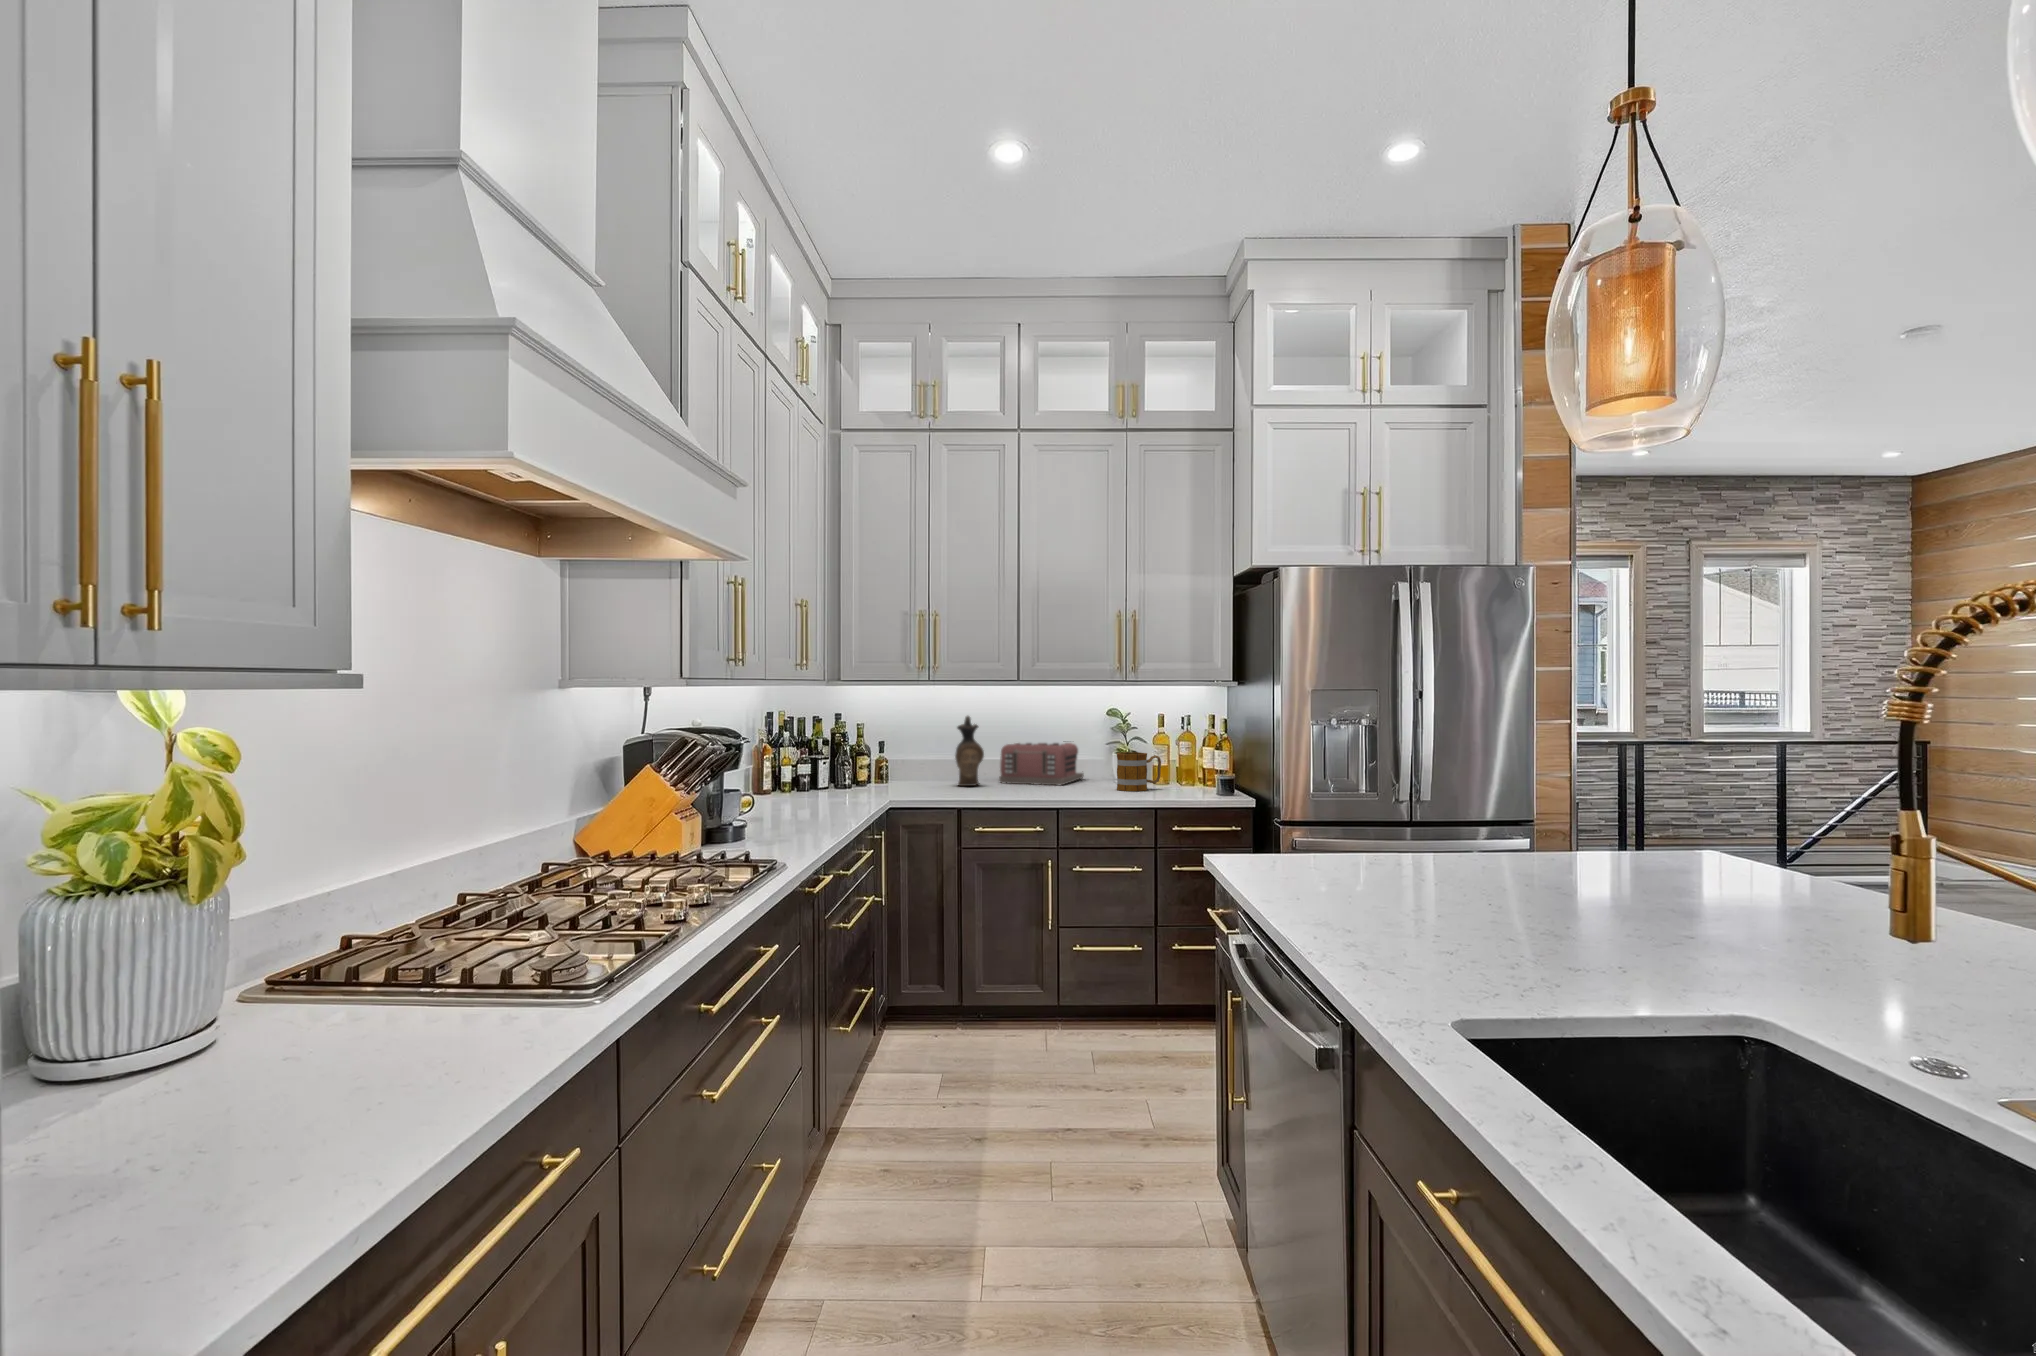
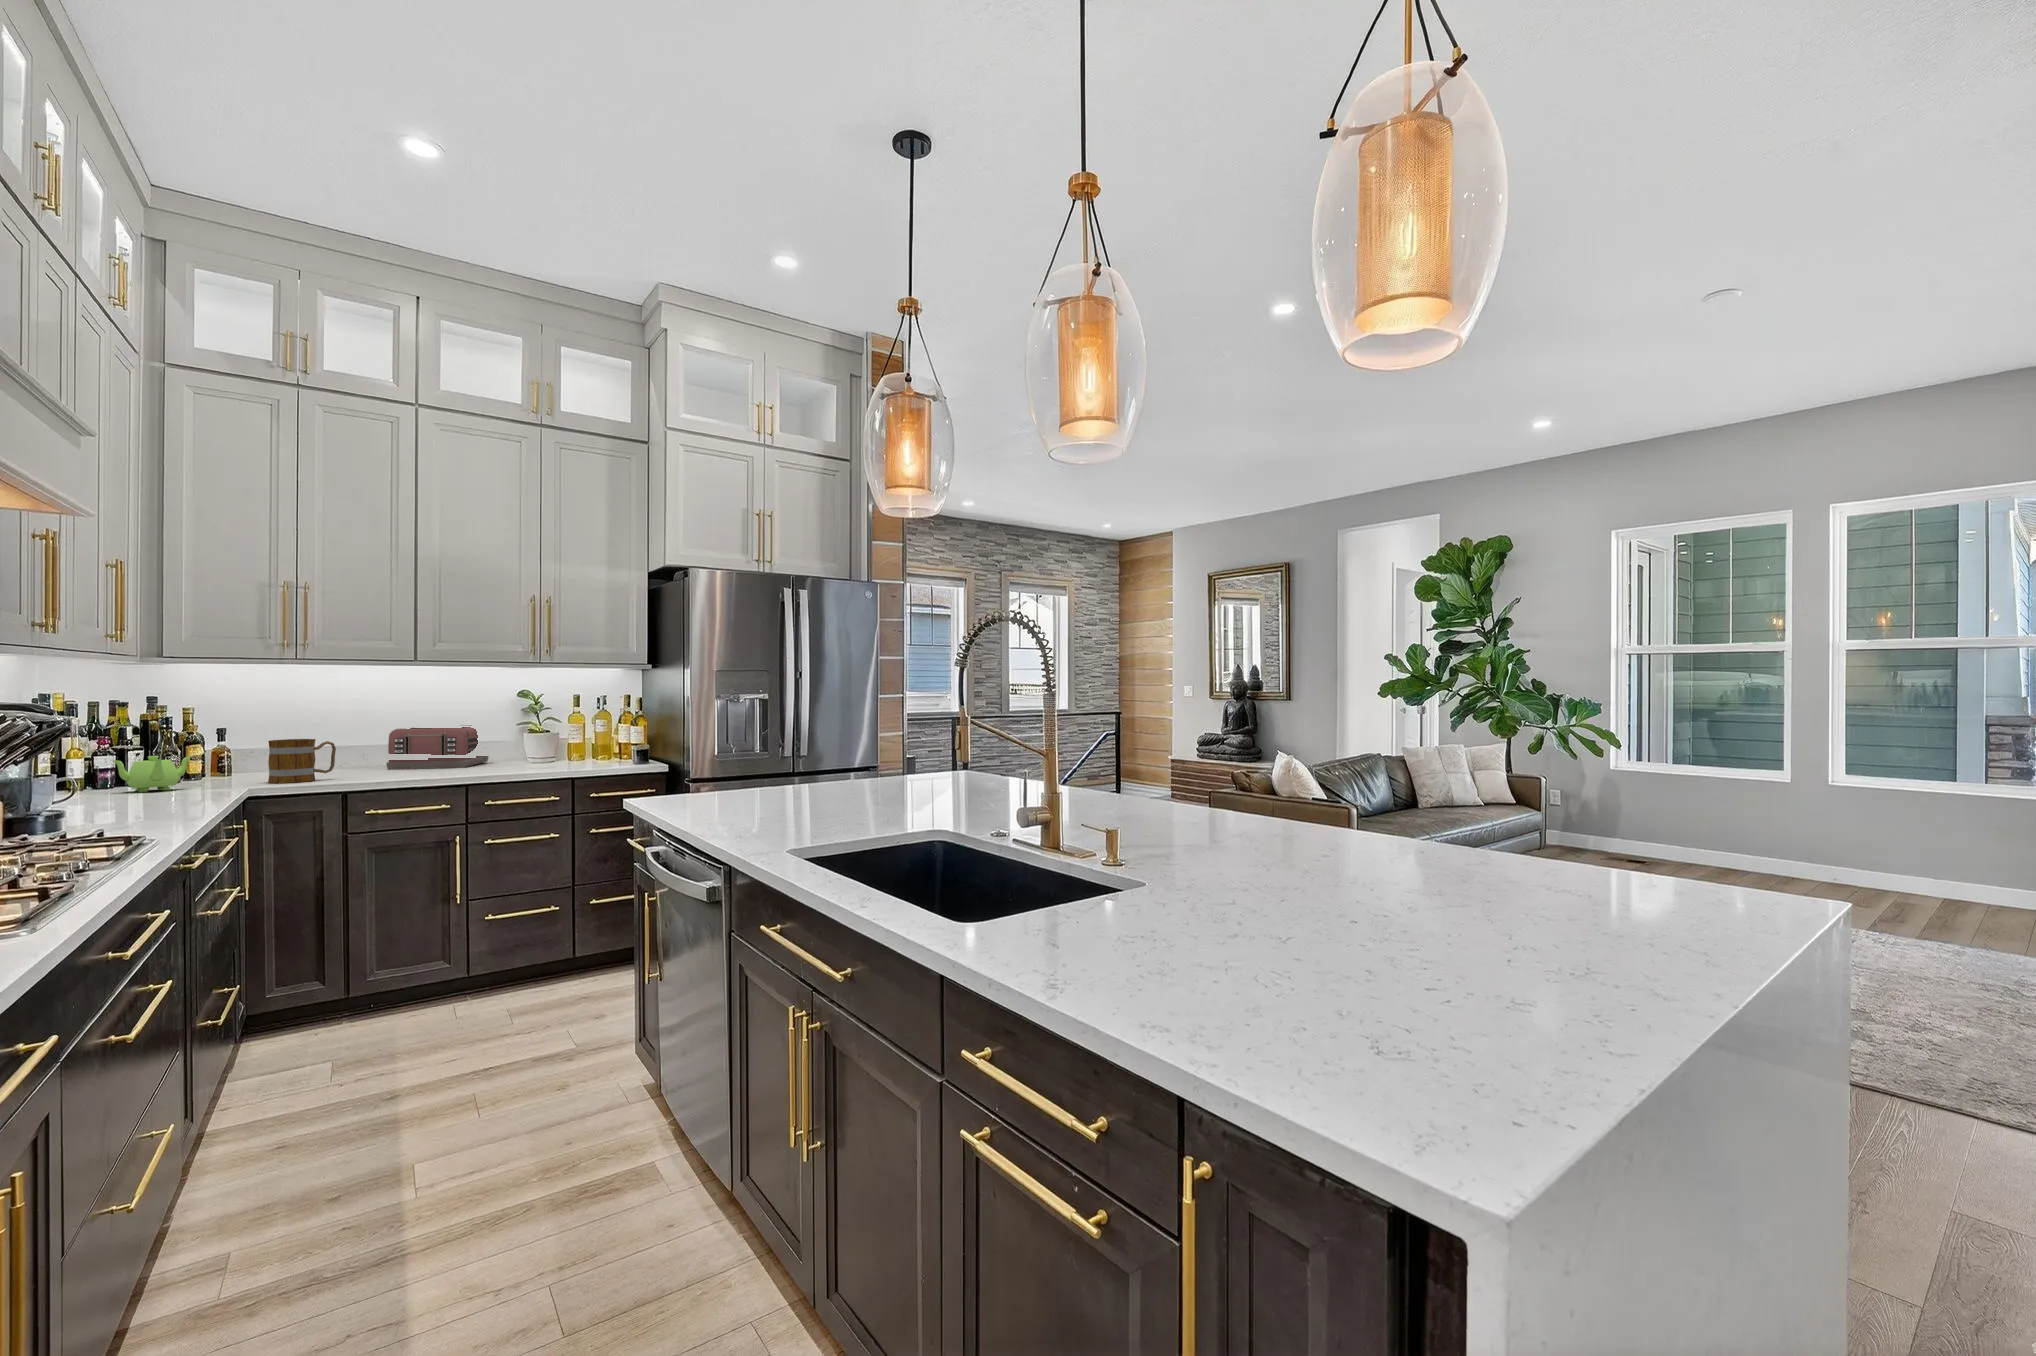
ceramic pitcher: present [955,716,984,786] -> none [330,699,368,773]
mug: present [1117,752,1161,791] -> present [268,739,336,783]
teapot: none [804,768,857,799] -> present [111,756,193,792]

